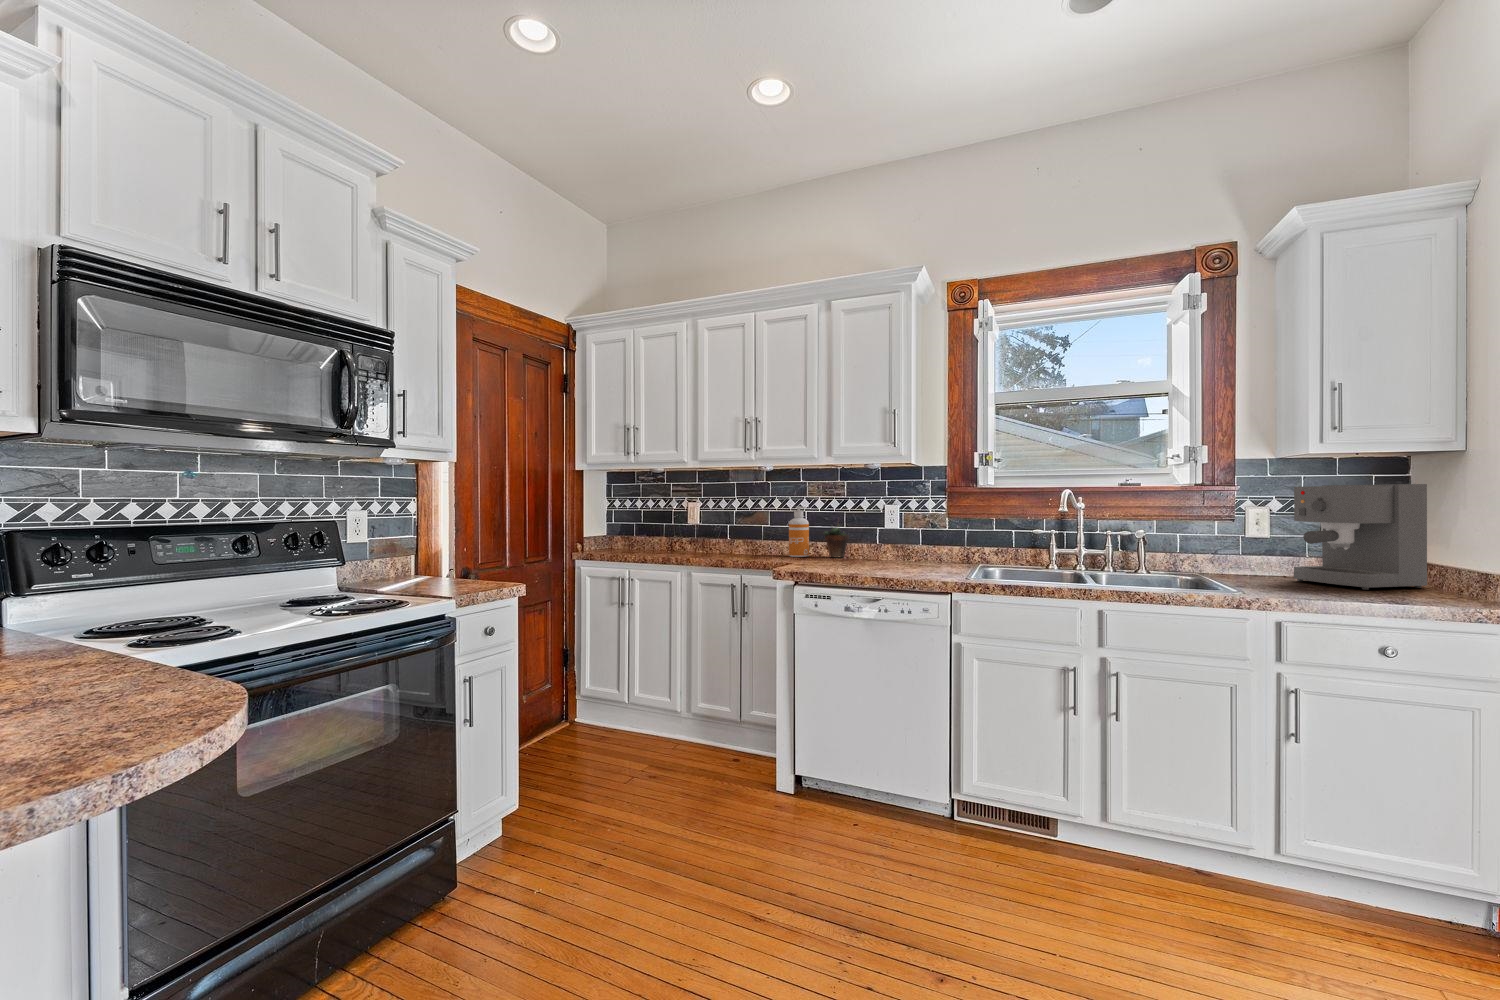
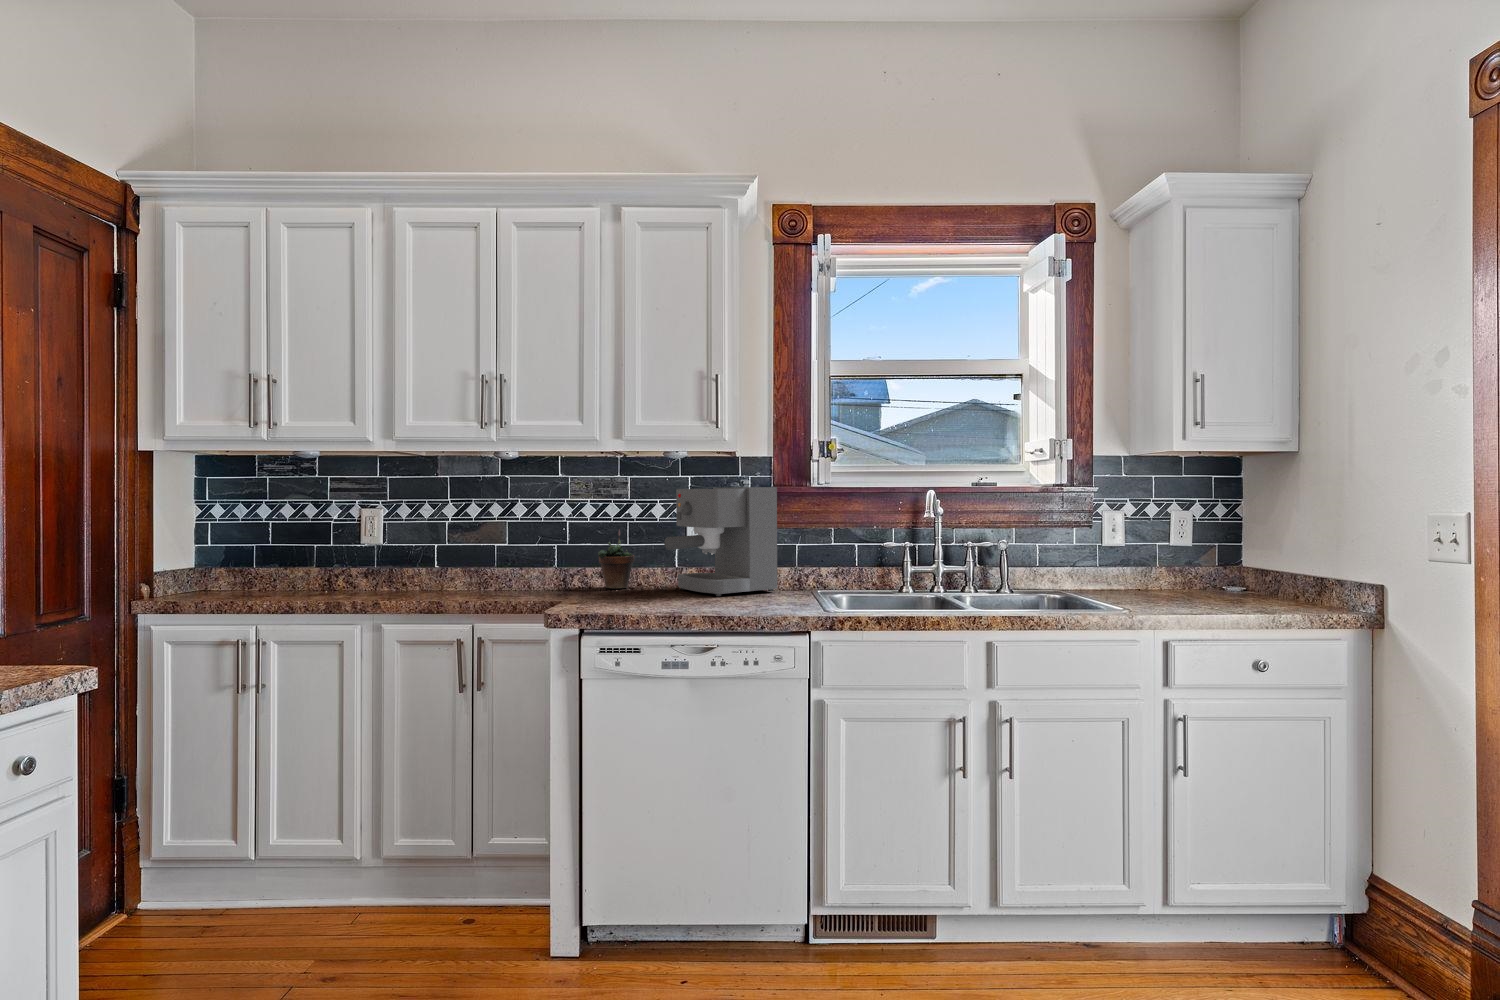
coffee maker: present [1294,484,1427,590] -> present [664,487,777,596]
soap dispenser: present [789,506,809,557] -> none [543,514,575,591]

